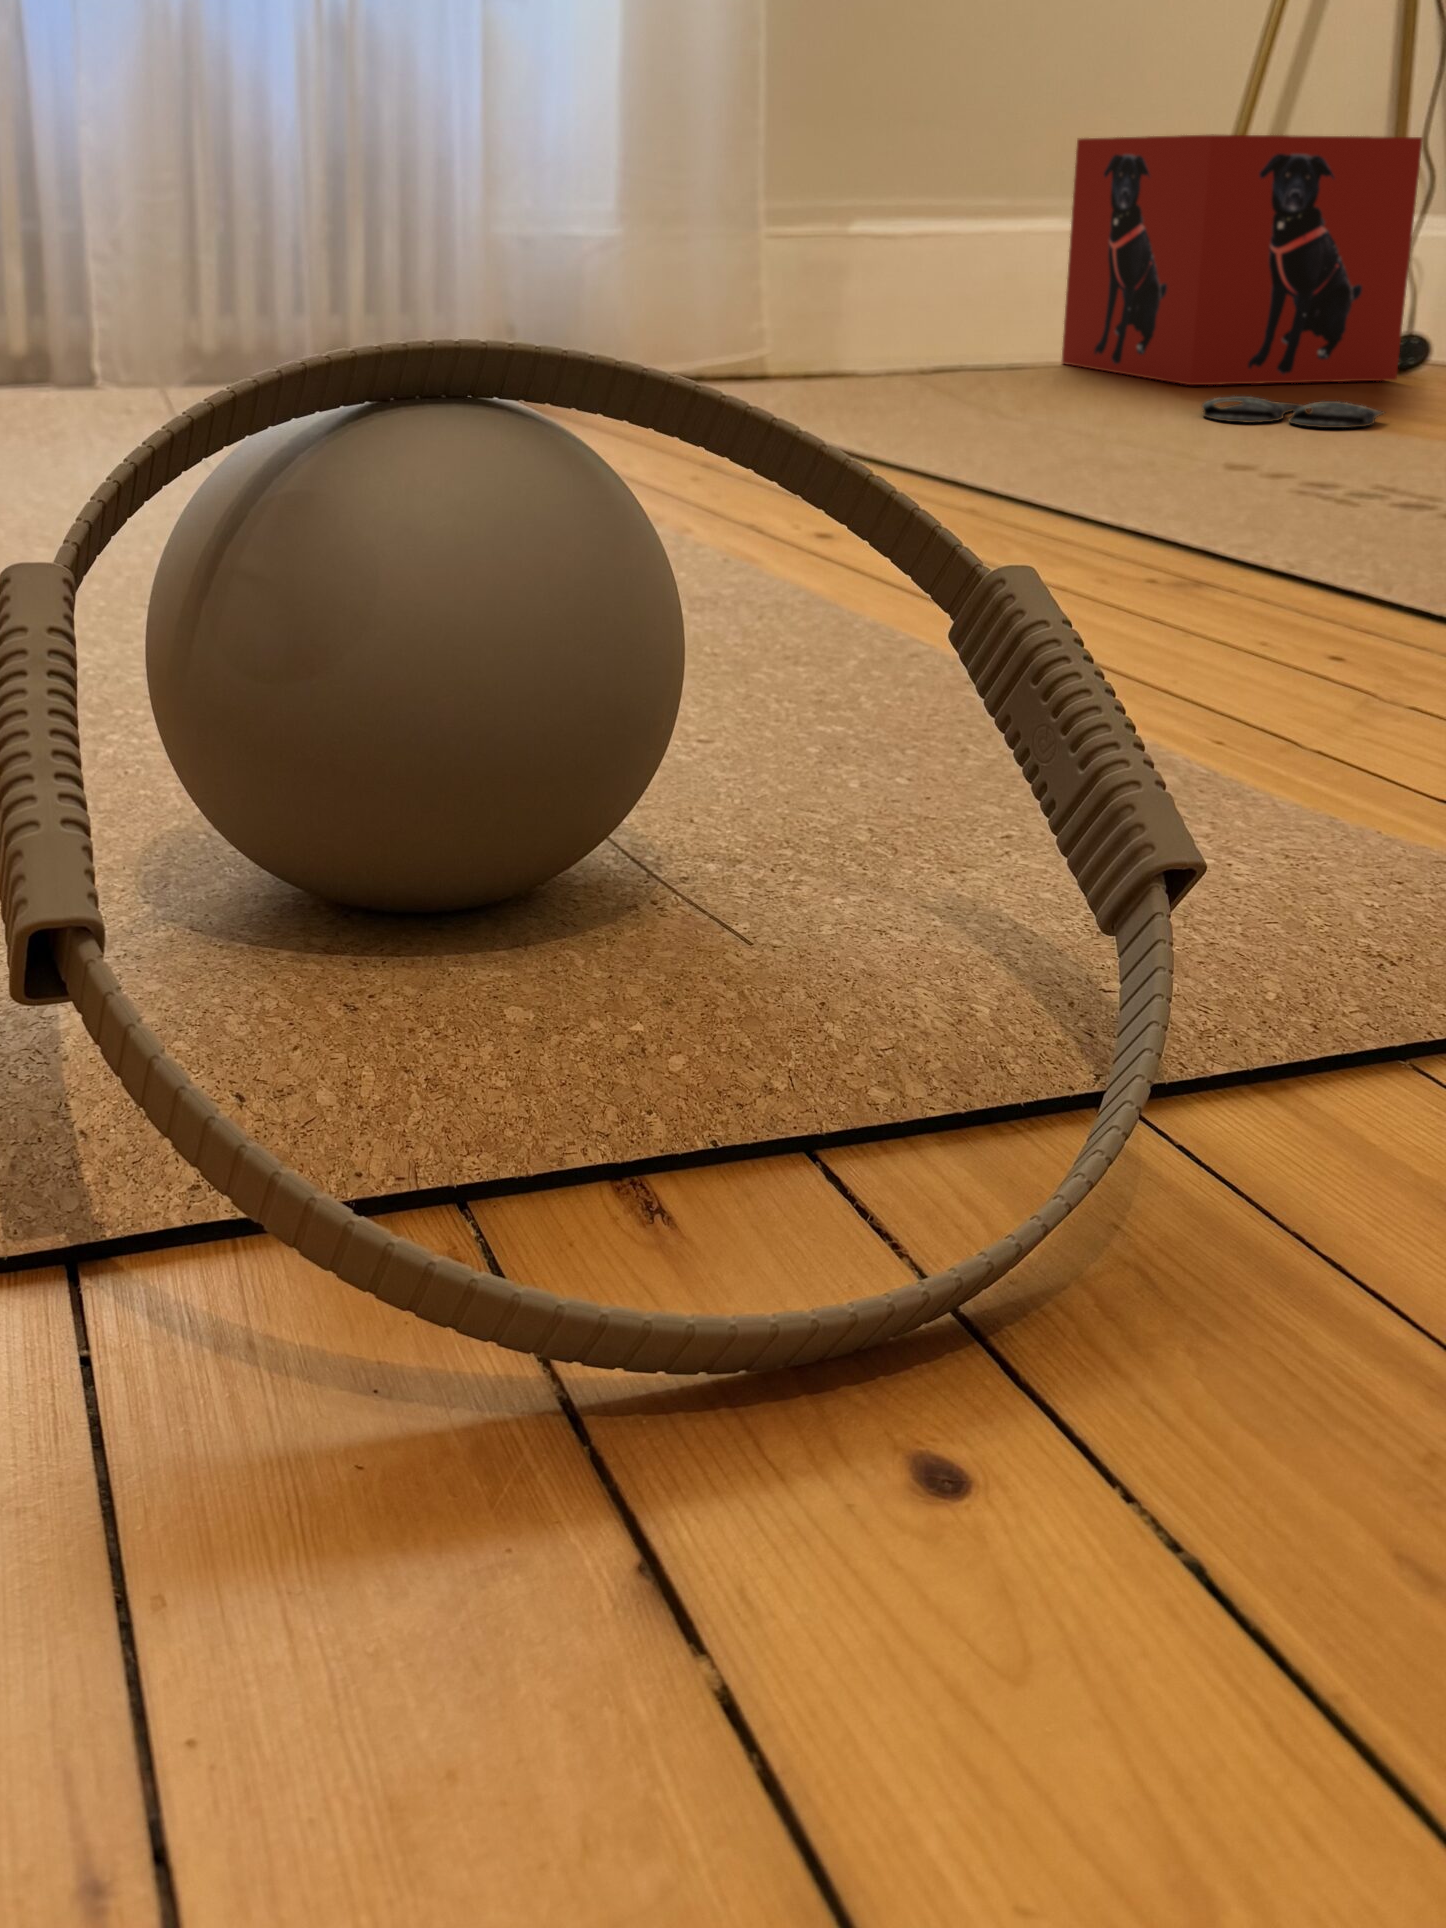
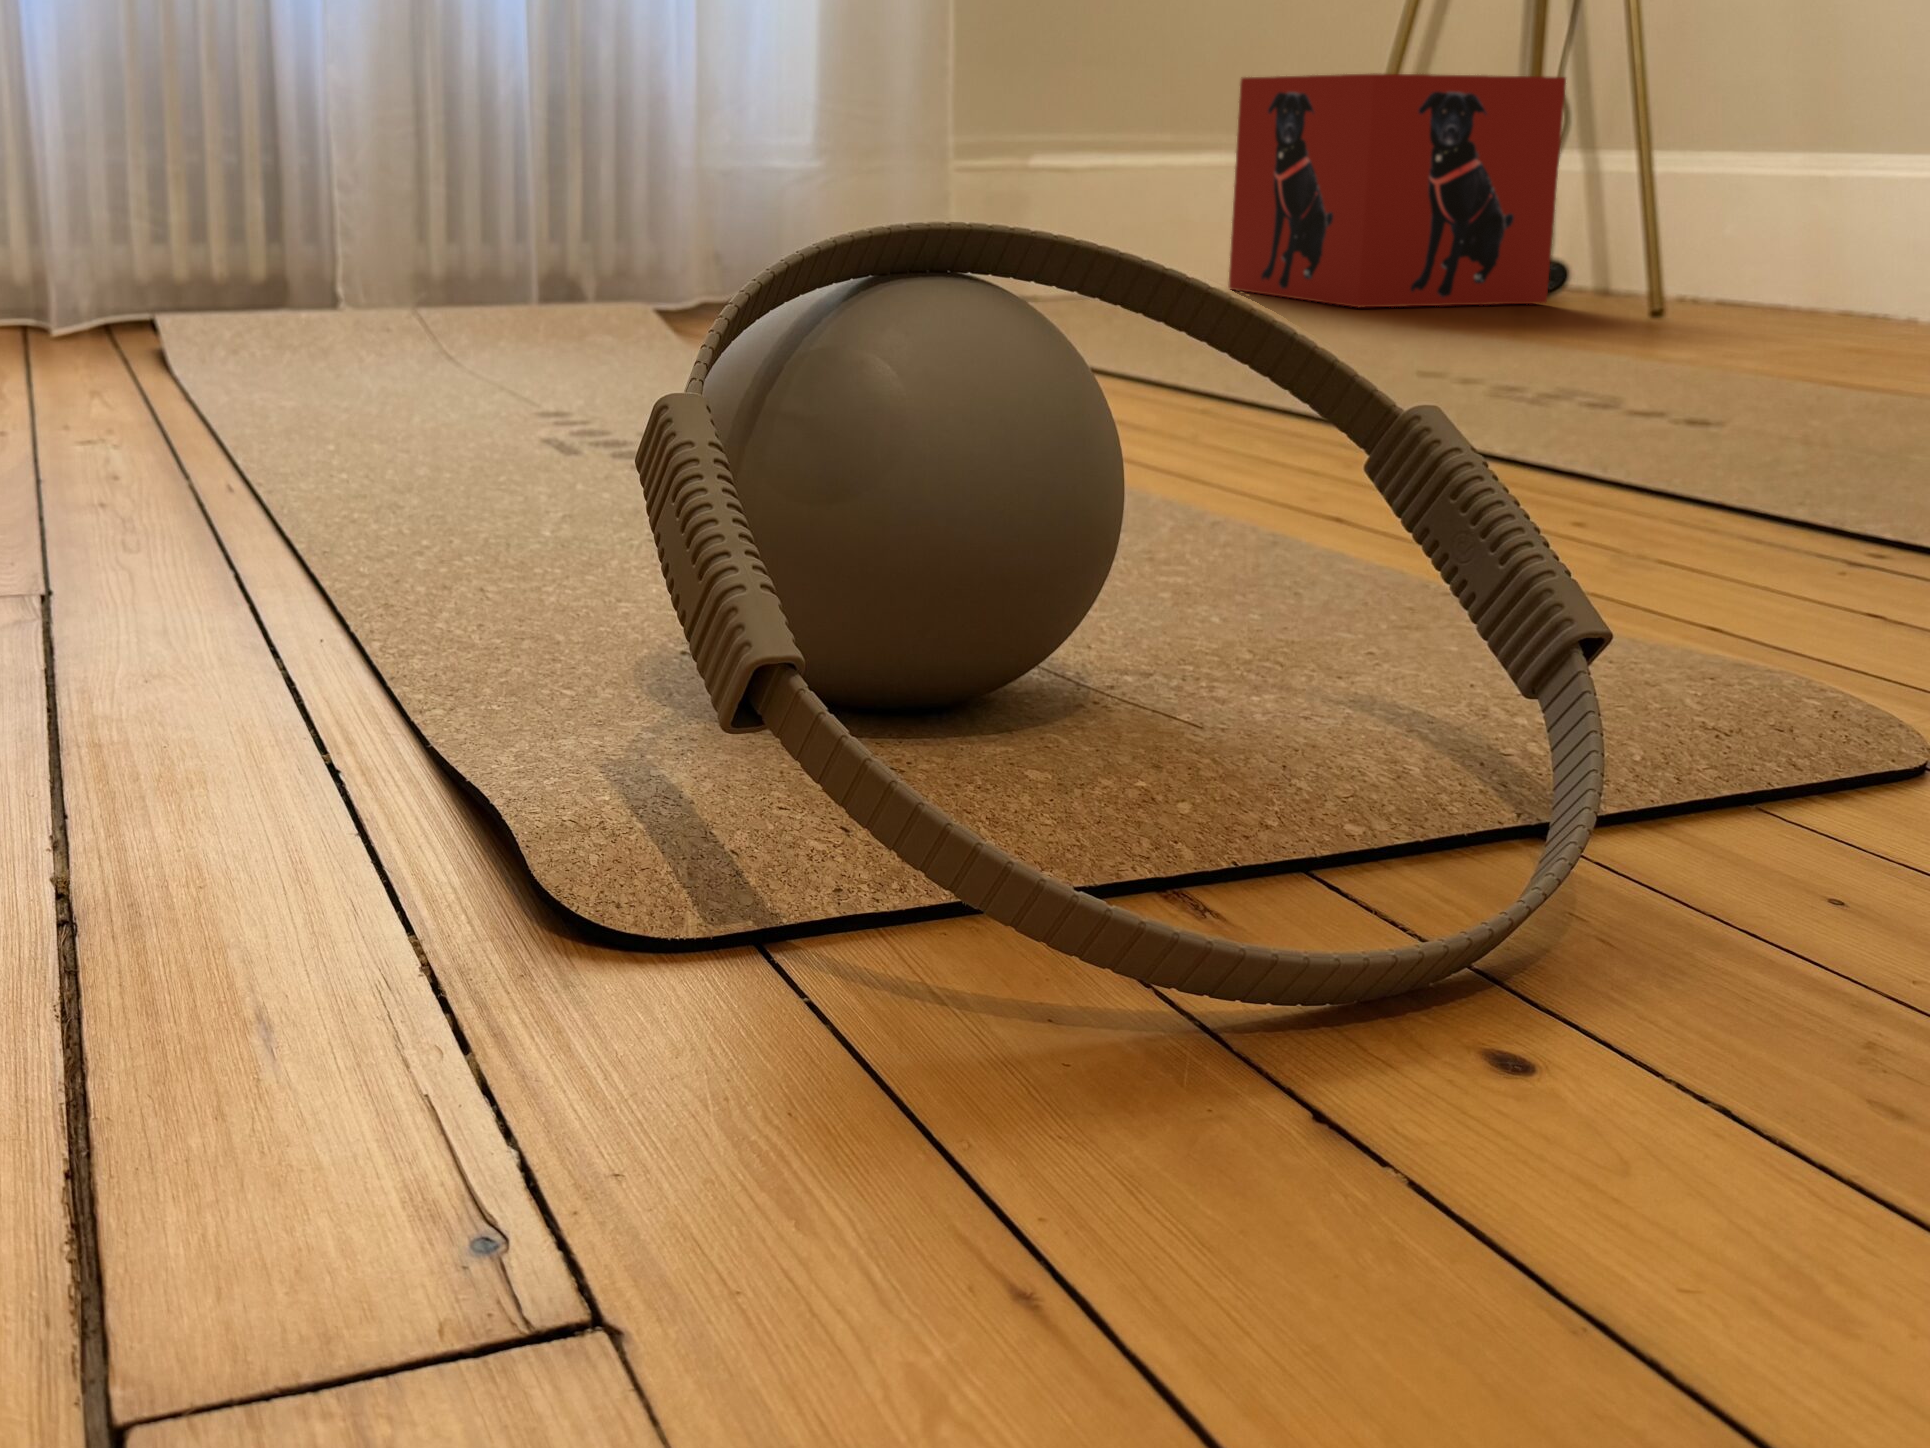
slippers: present [1202,396,1384,428] -> none [1379,315,1551,343]

